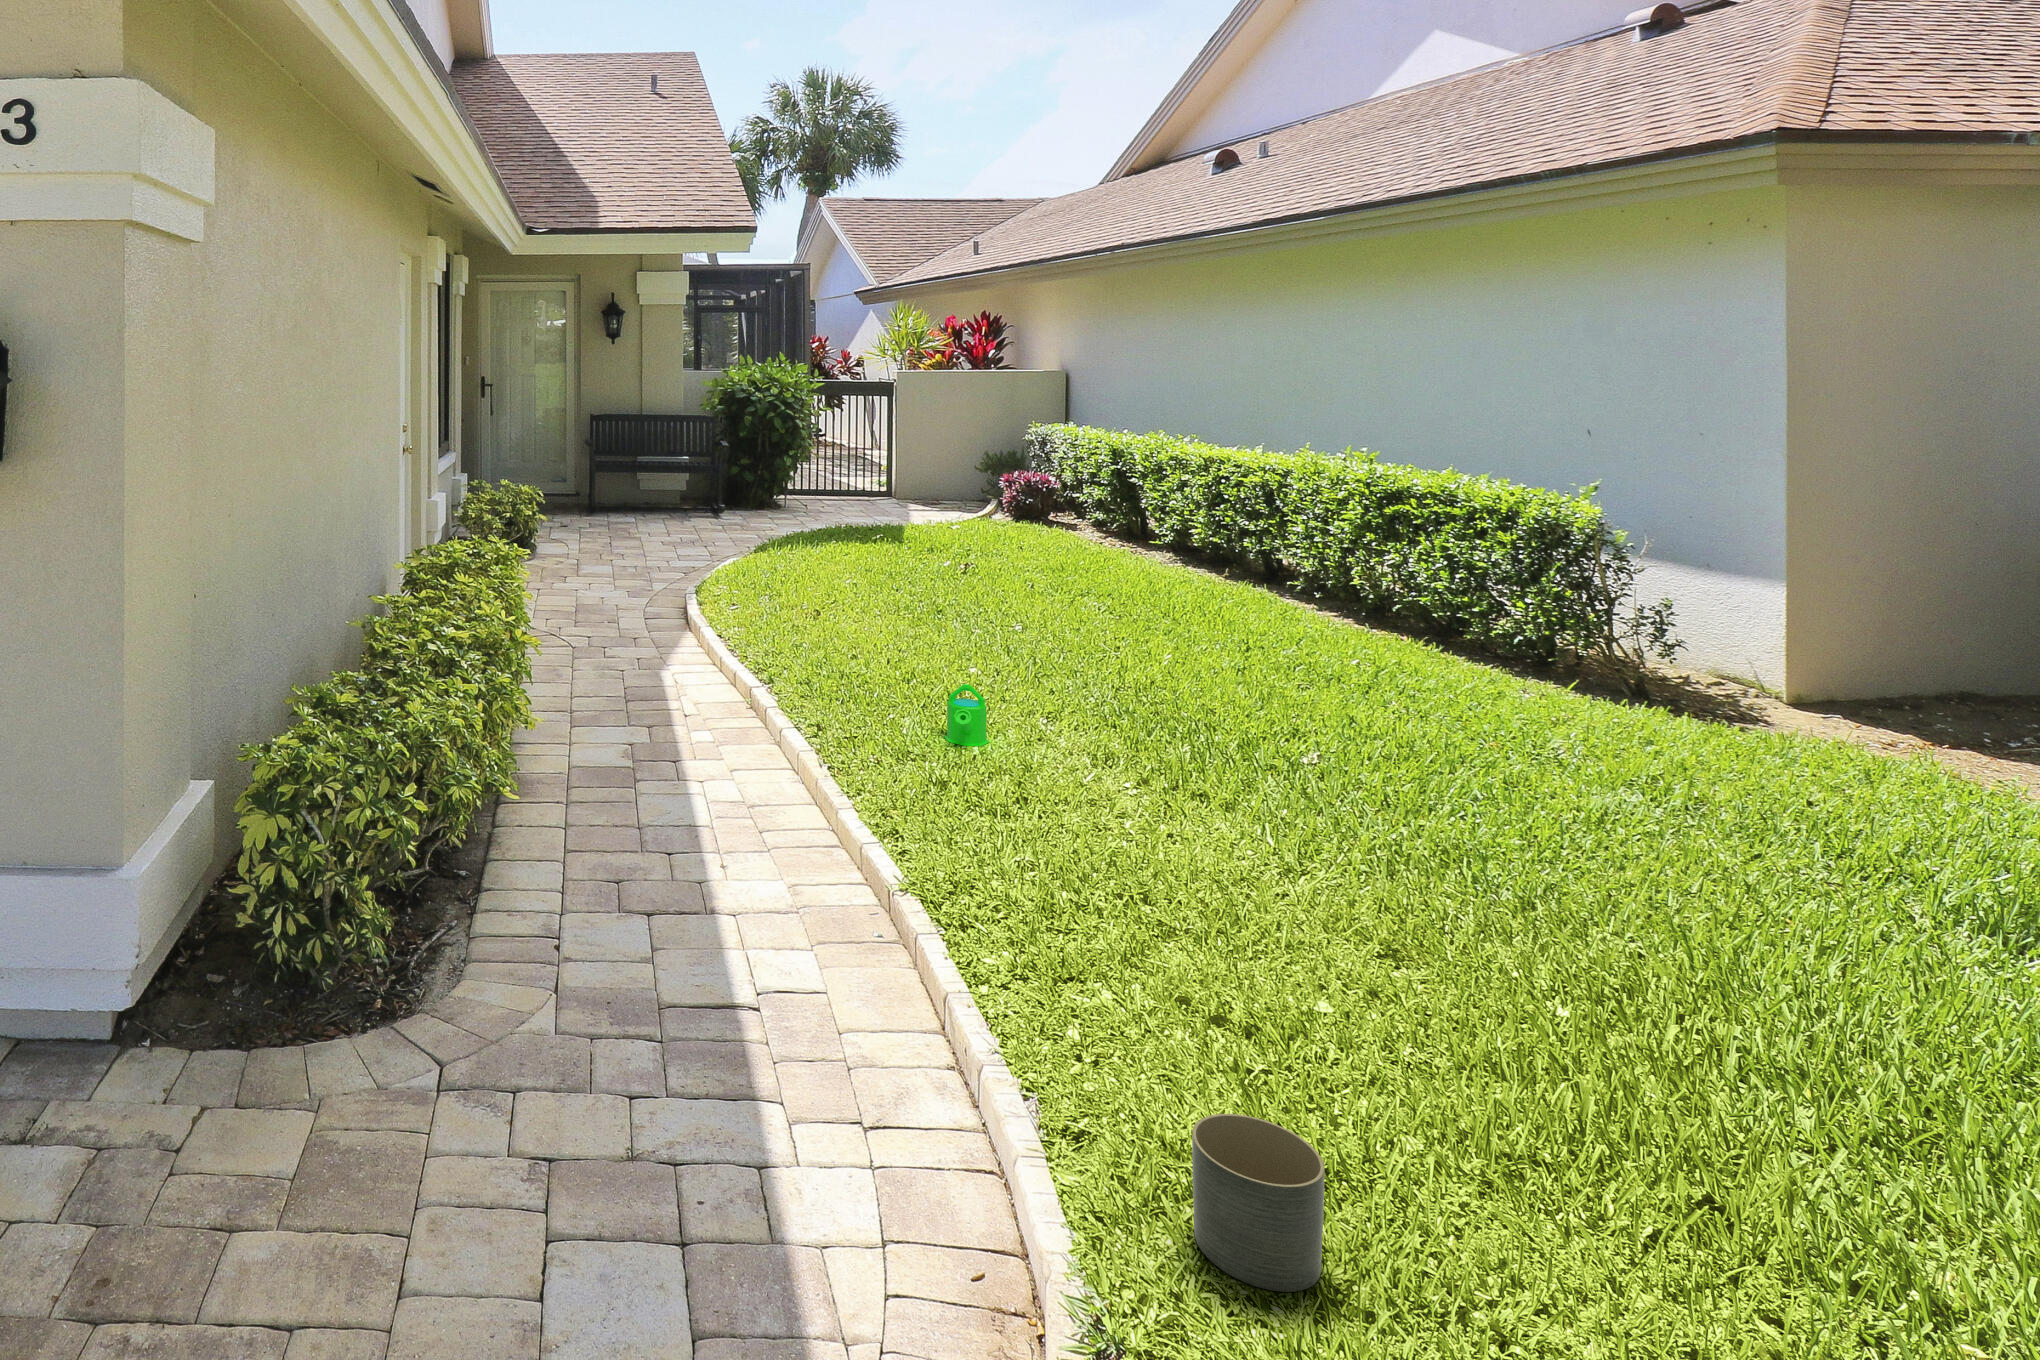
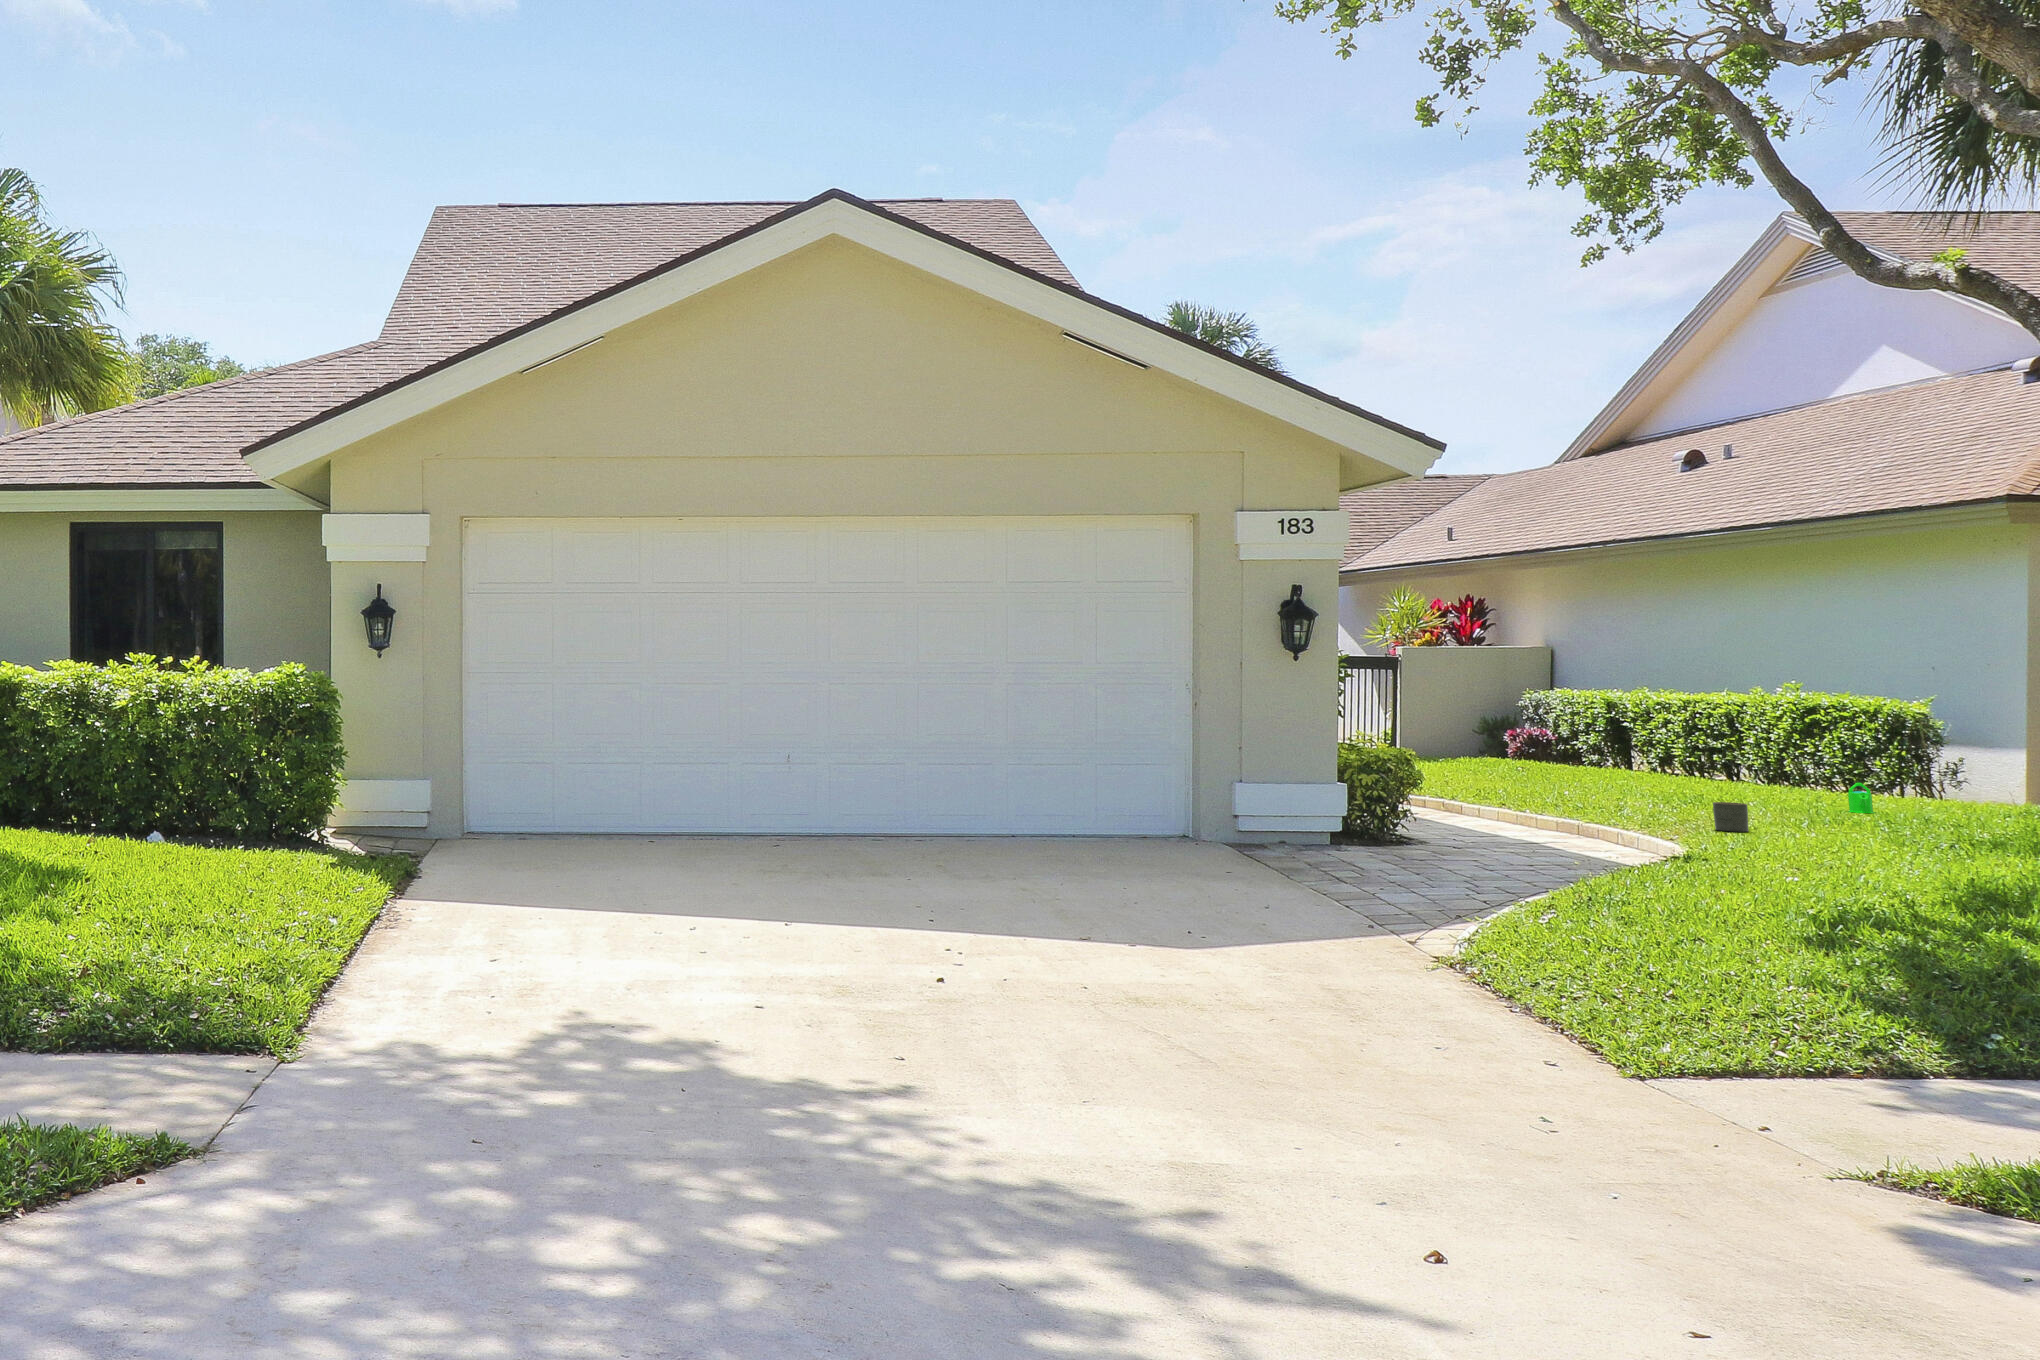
watering can: present [944,684,989,746] -> present [1848,783,1874,813]

